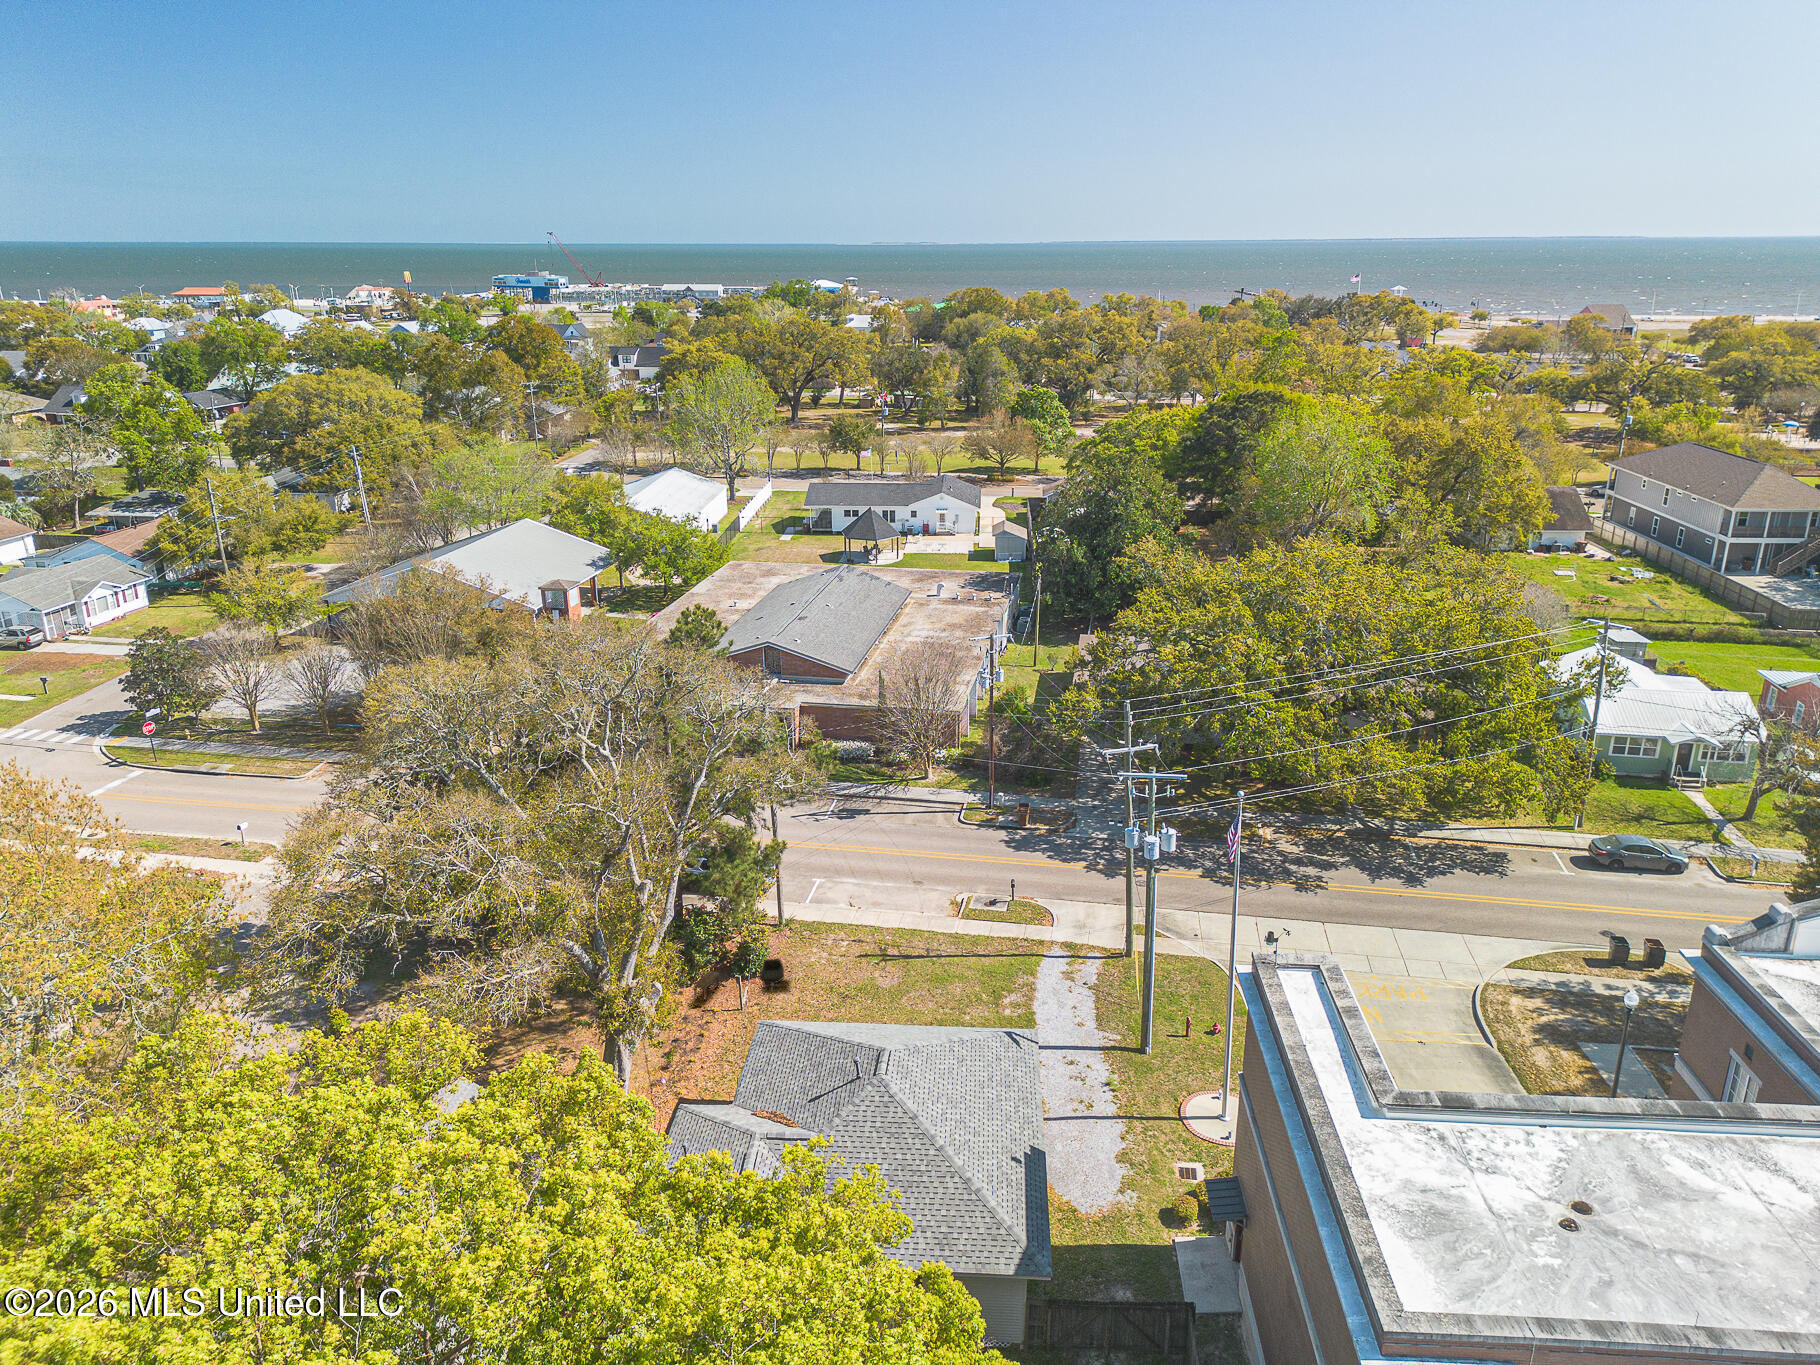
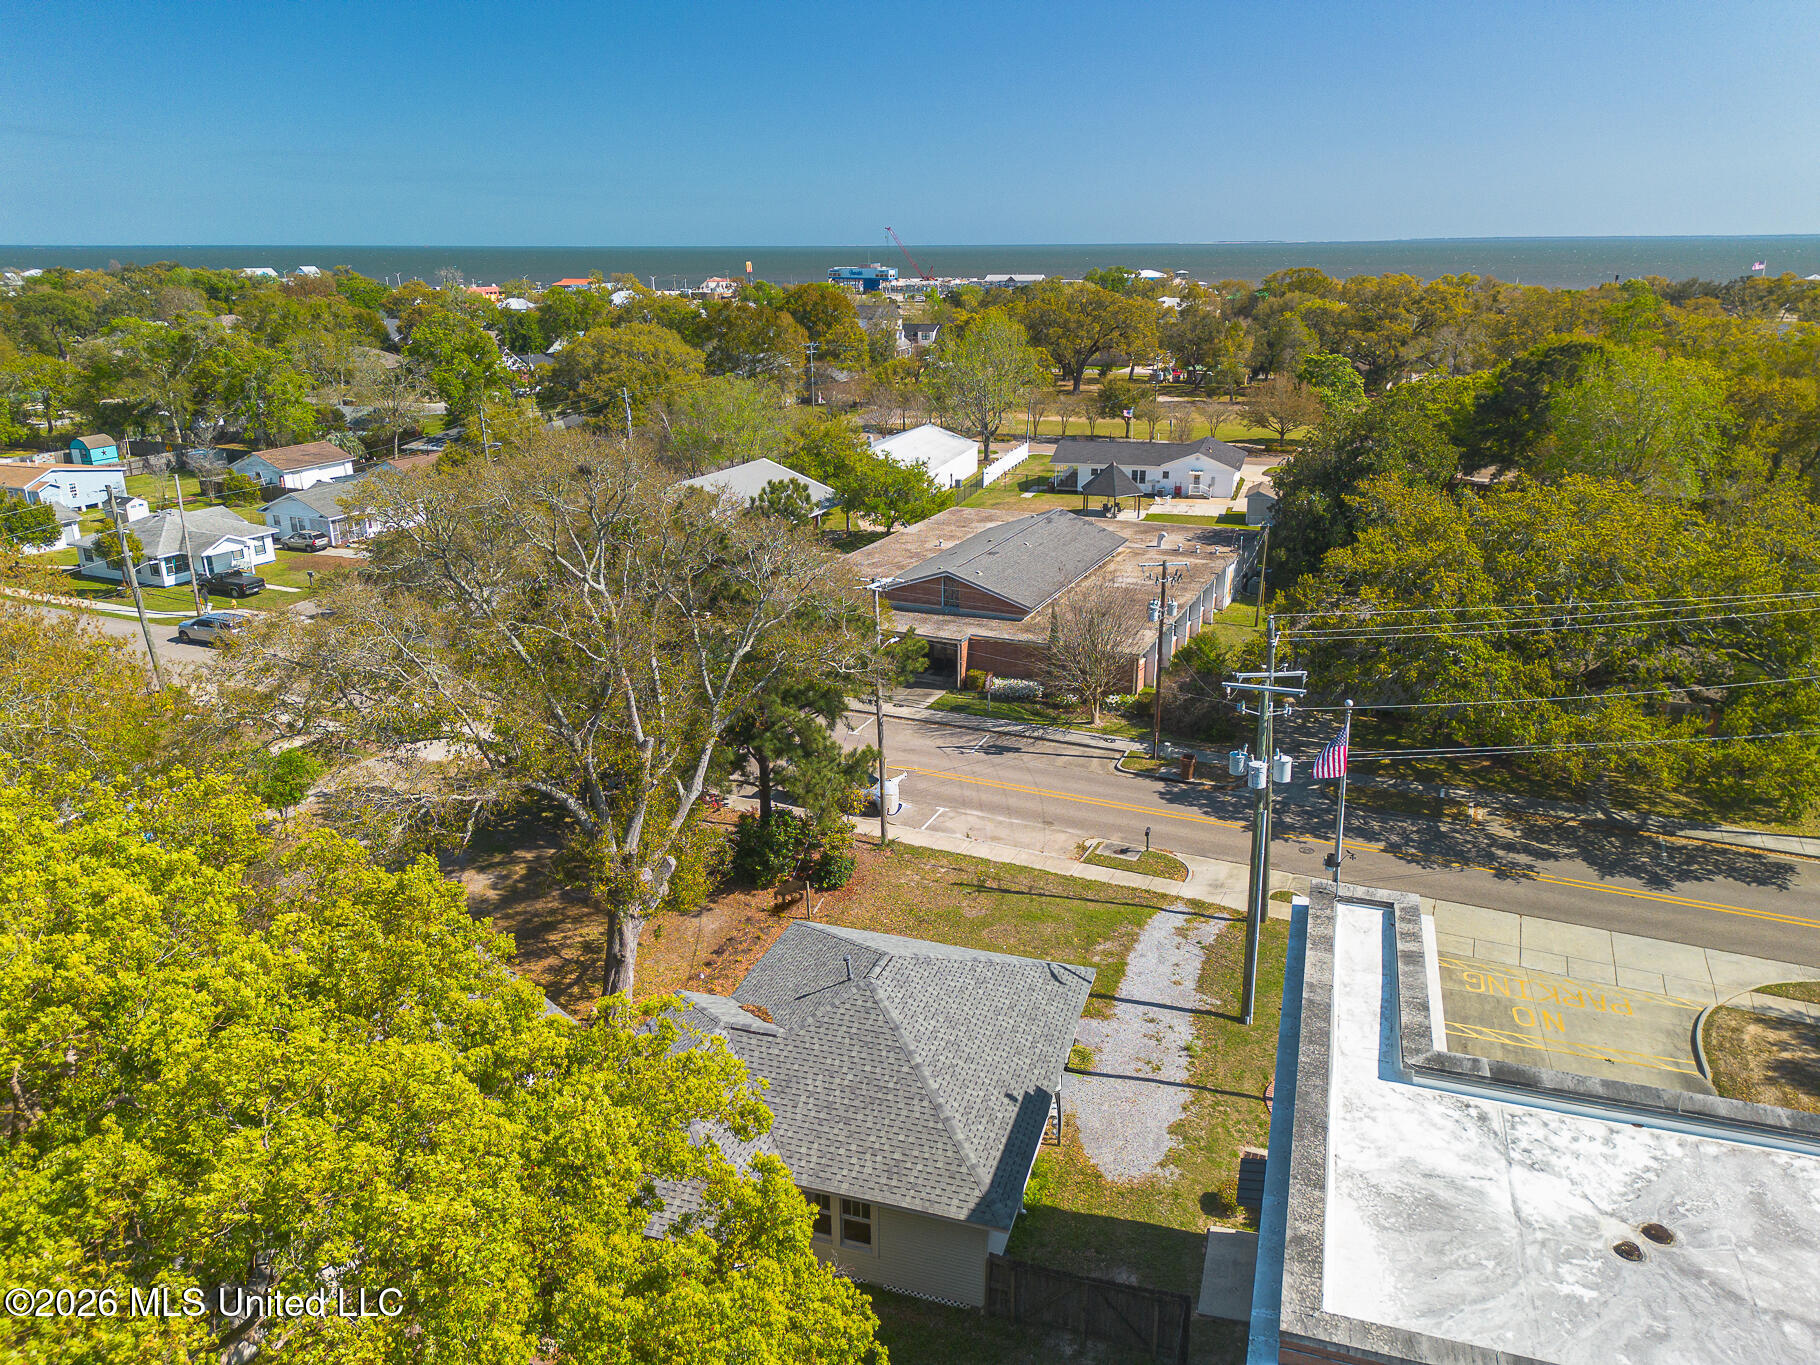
lounge chair: present [759,959,784,986] -> none [842,875,871,910]

